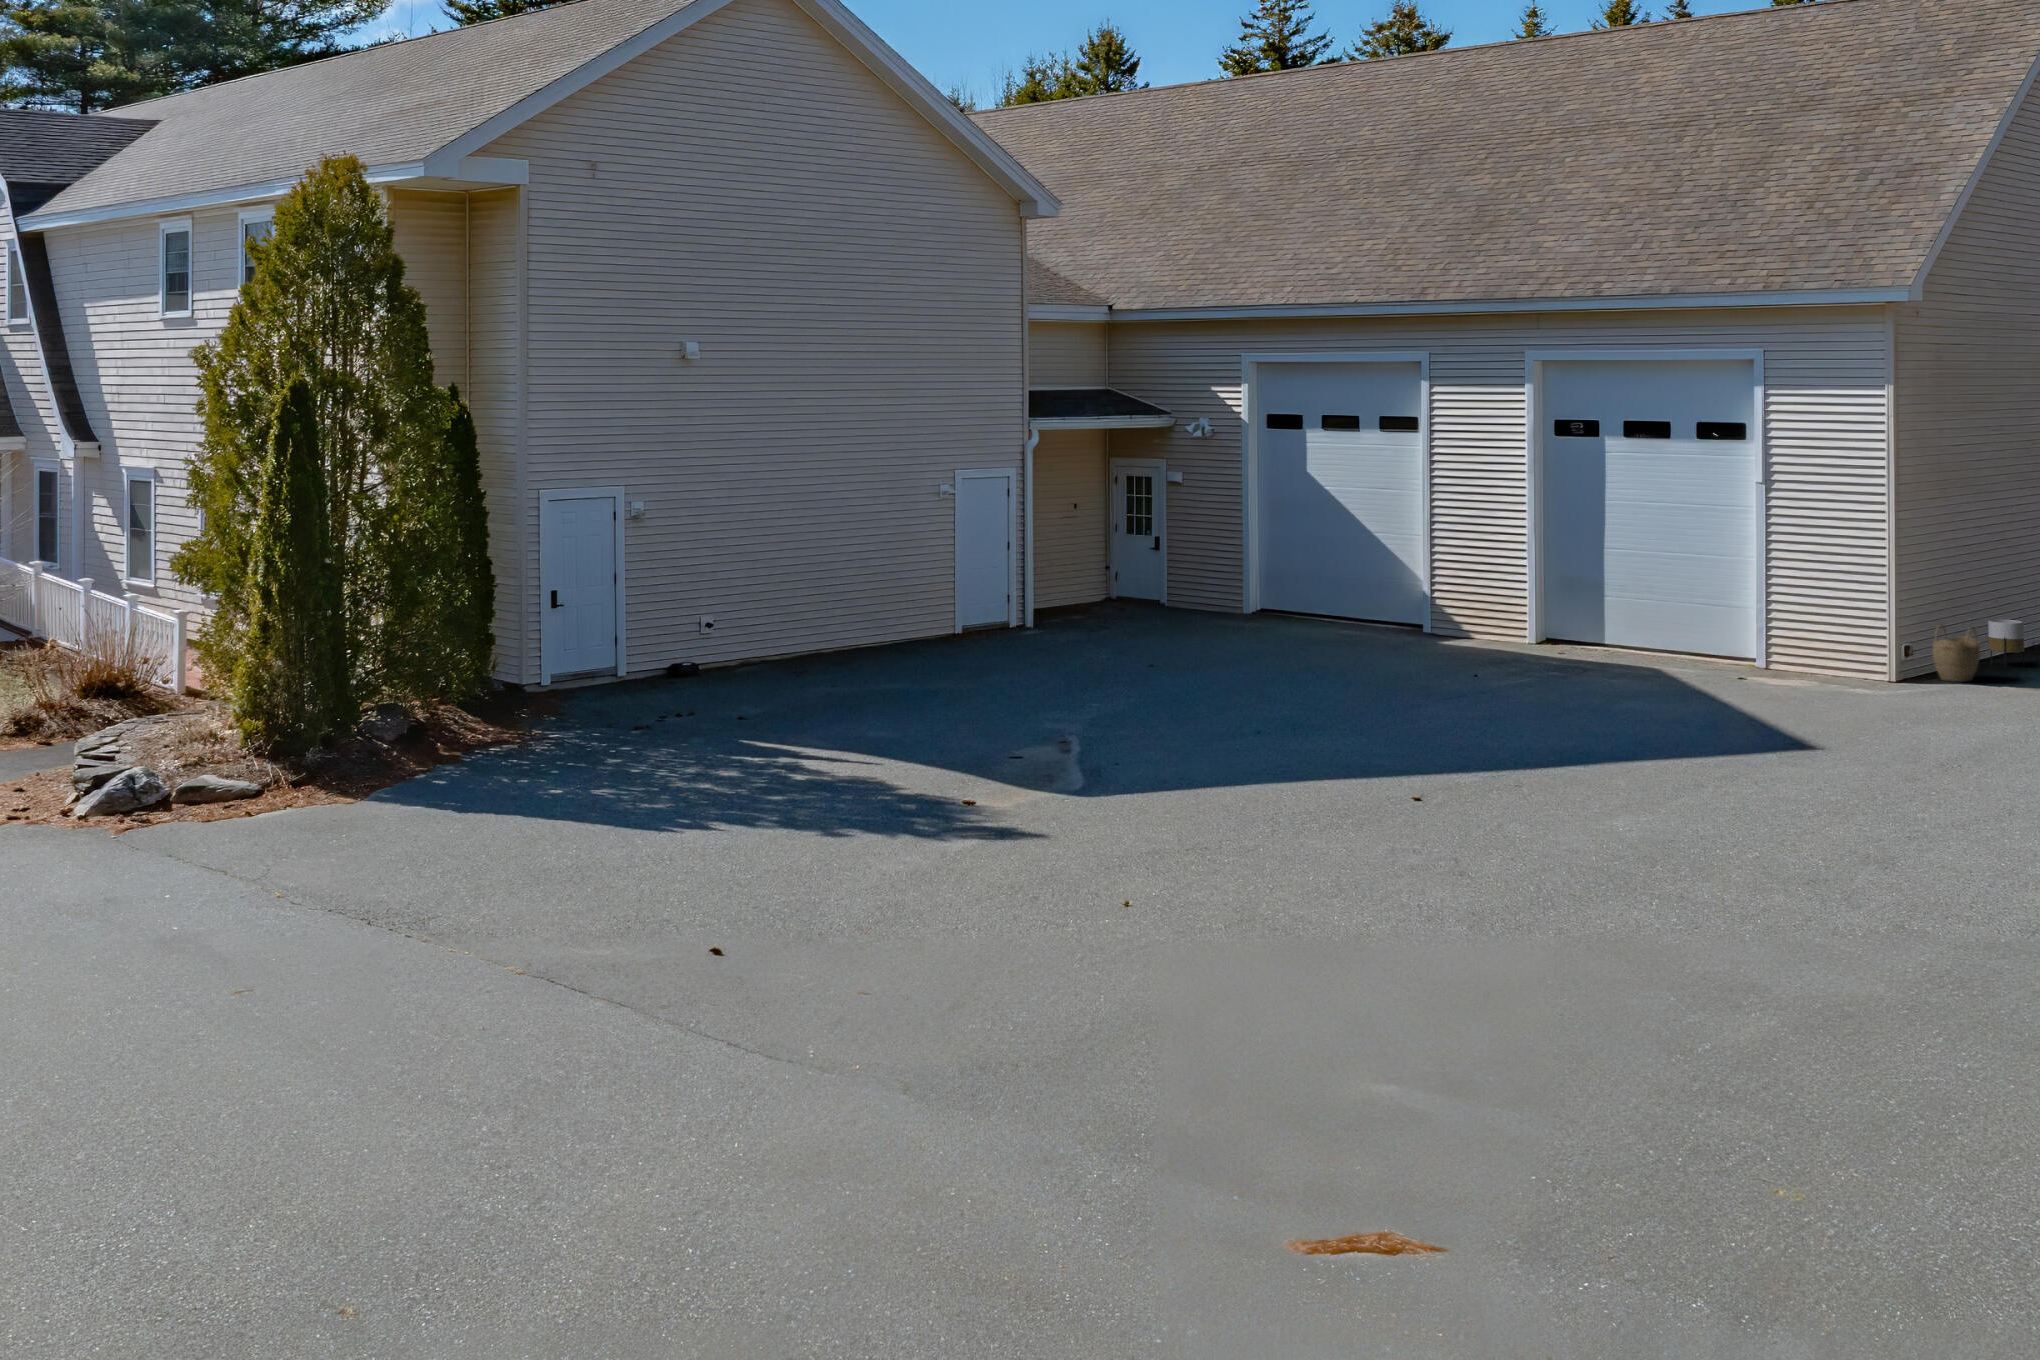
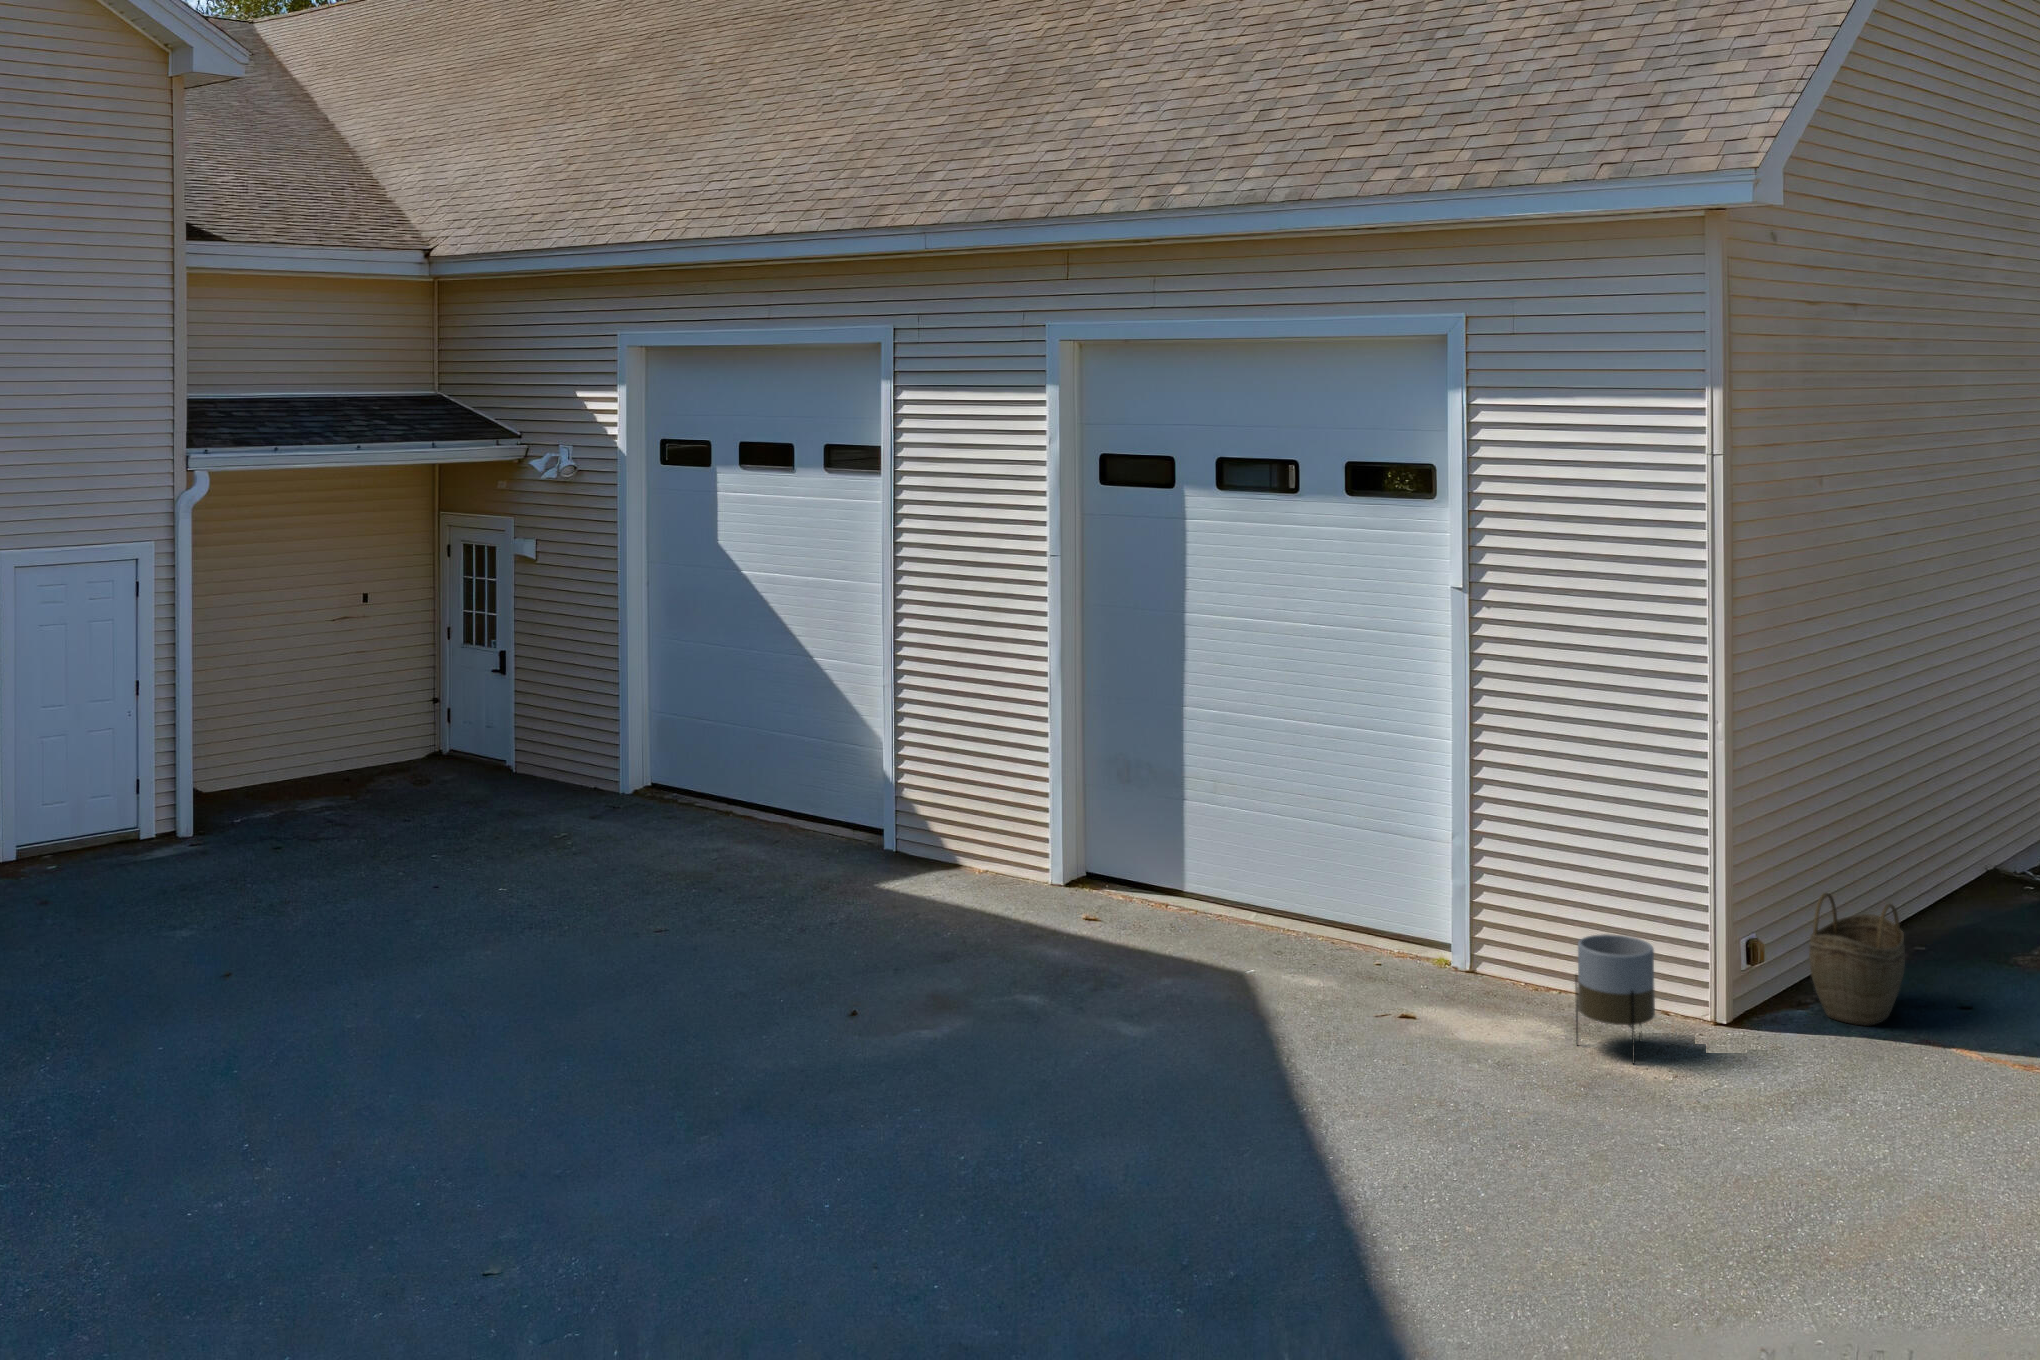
planter: present [1988,620,2025,668] -> present [1575,934,1655,1063]

